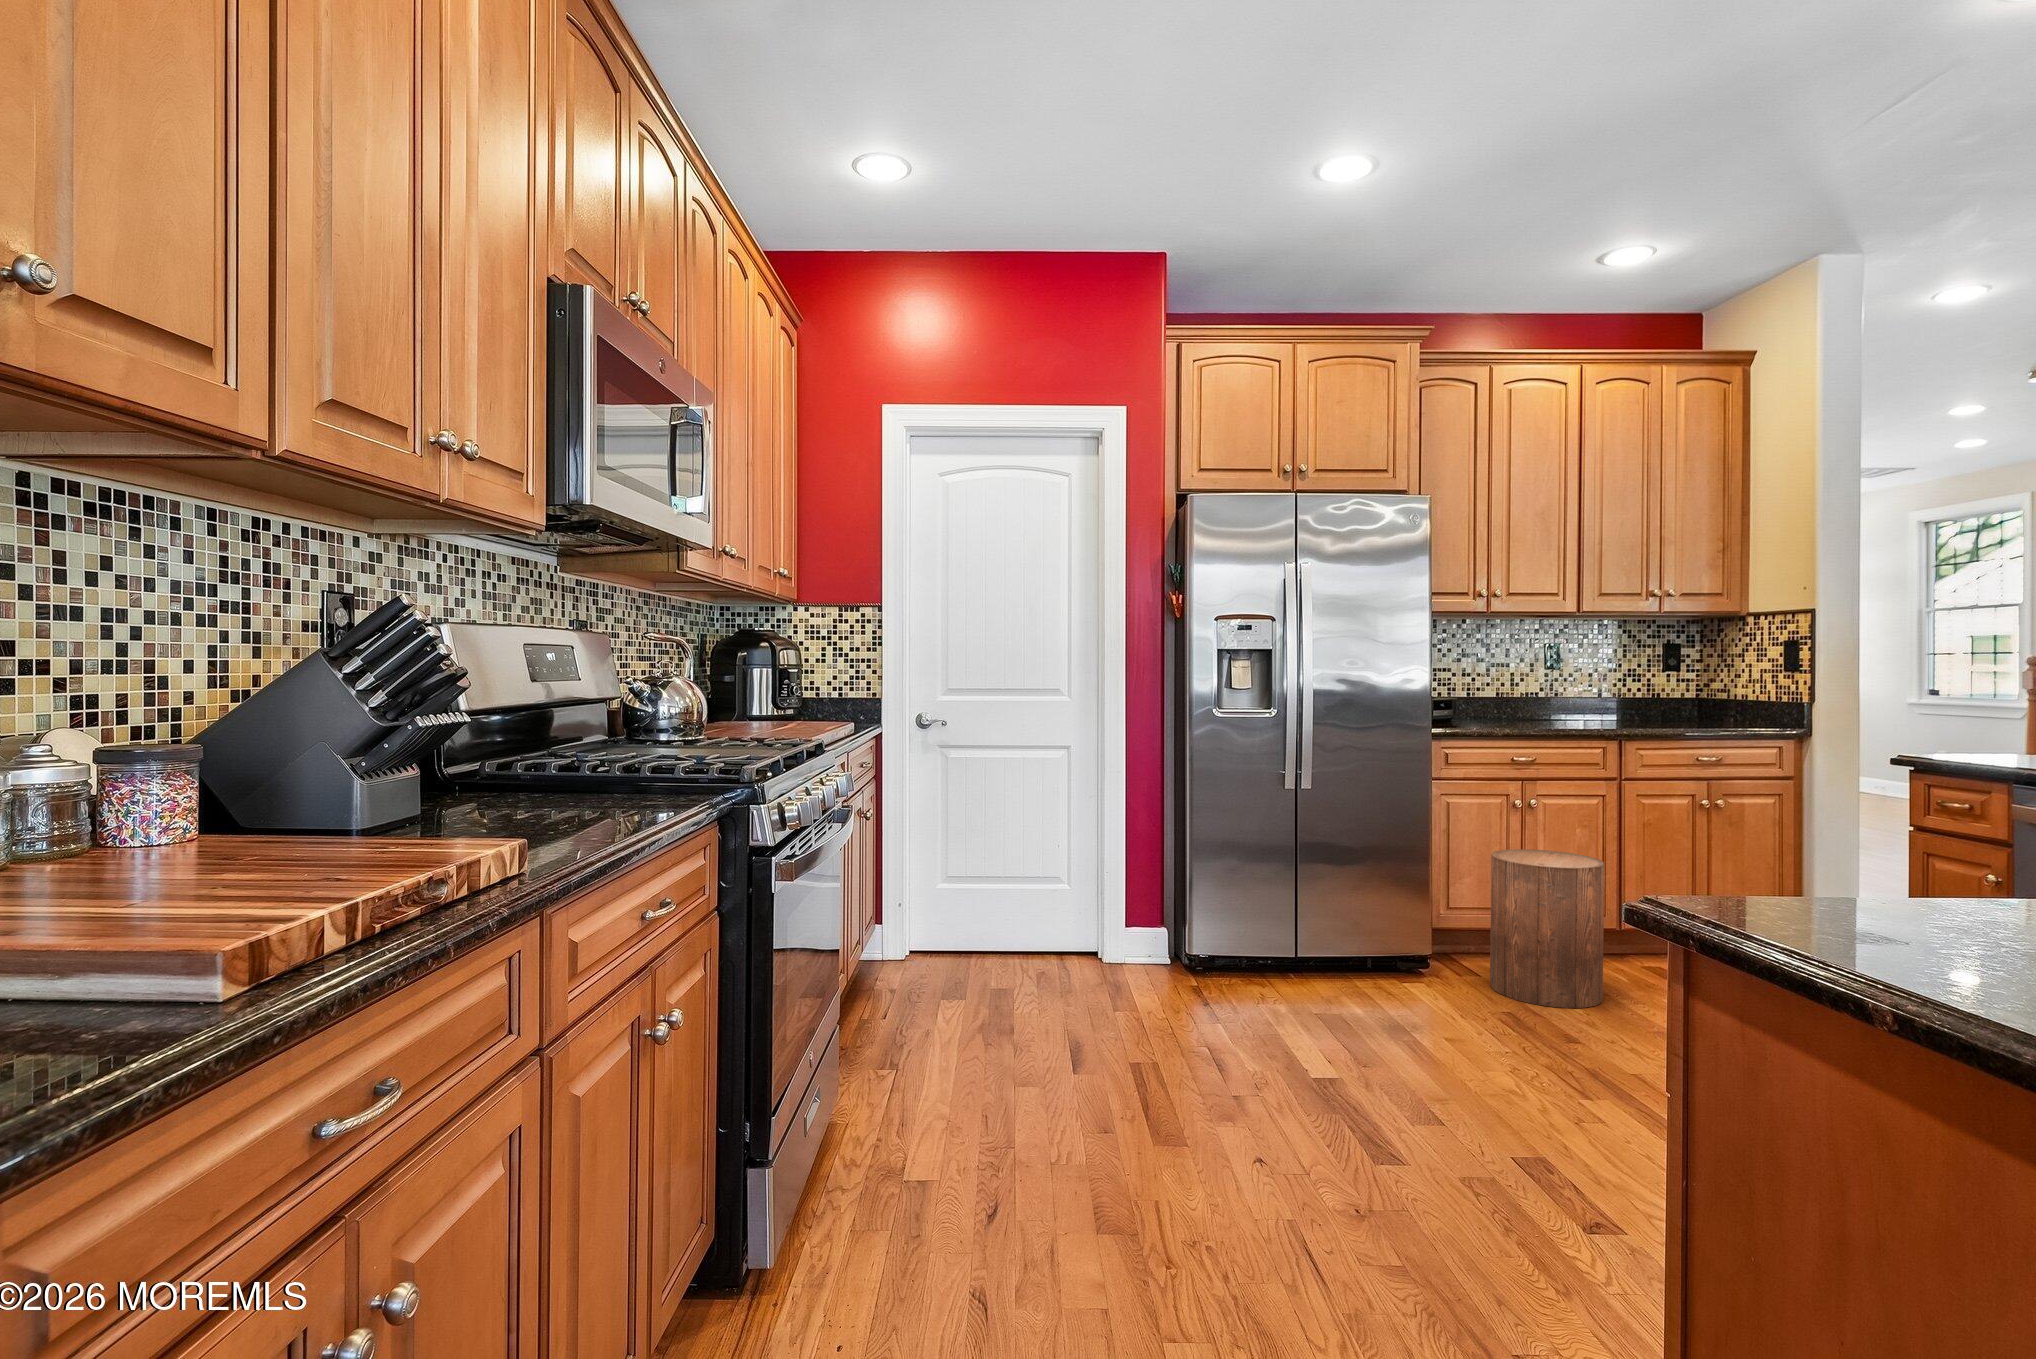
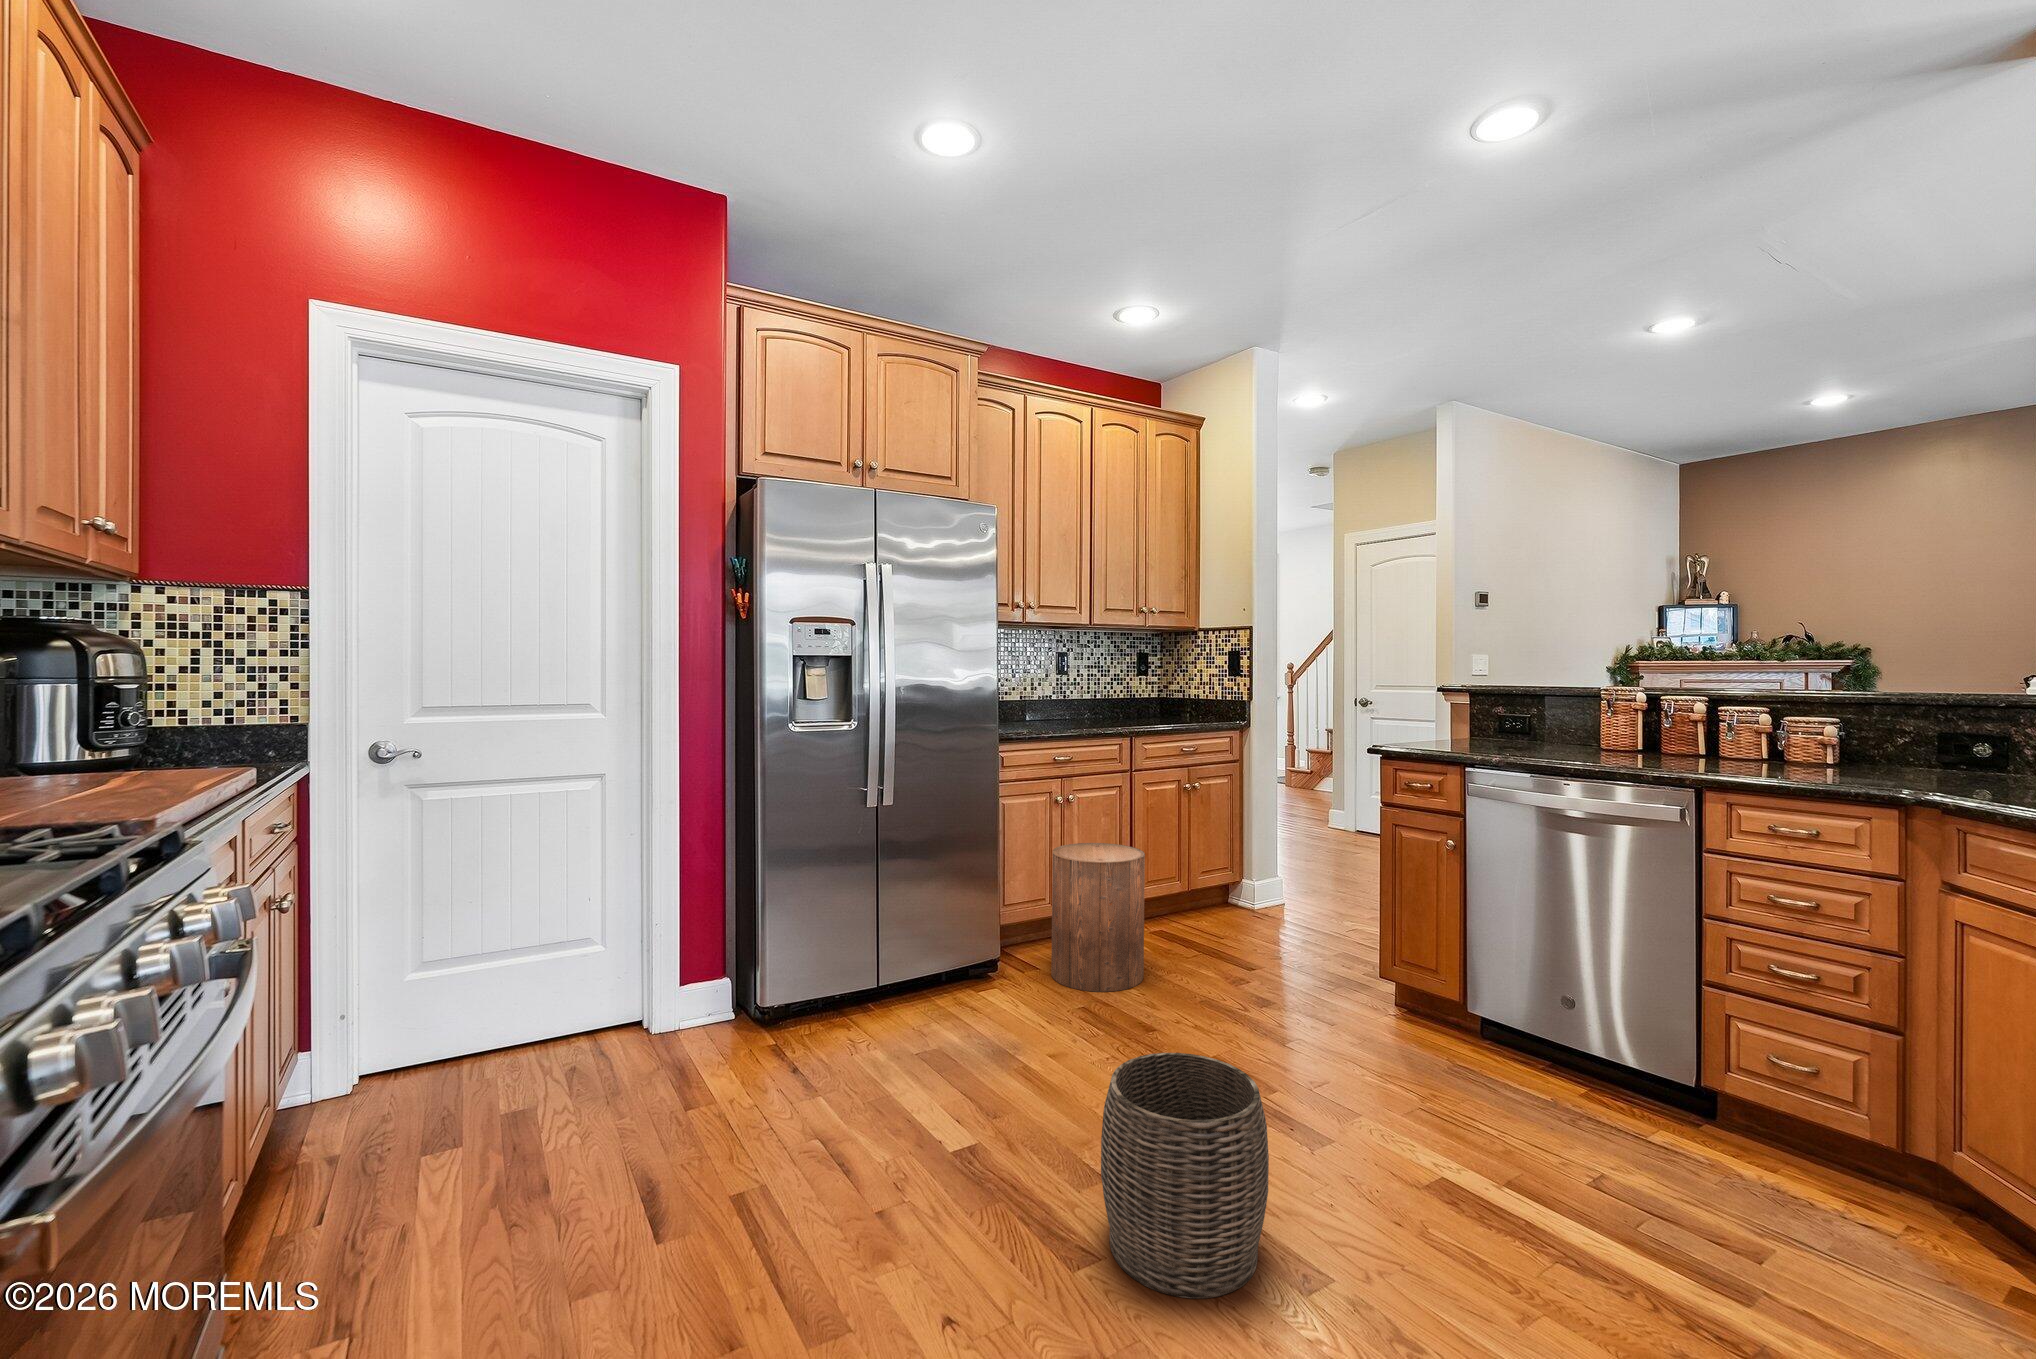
woven basket: none [1413,1011,1581,1219] -> present [1101,1053,1269,1298]

